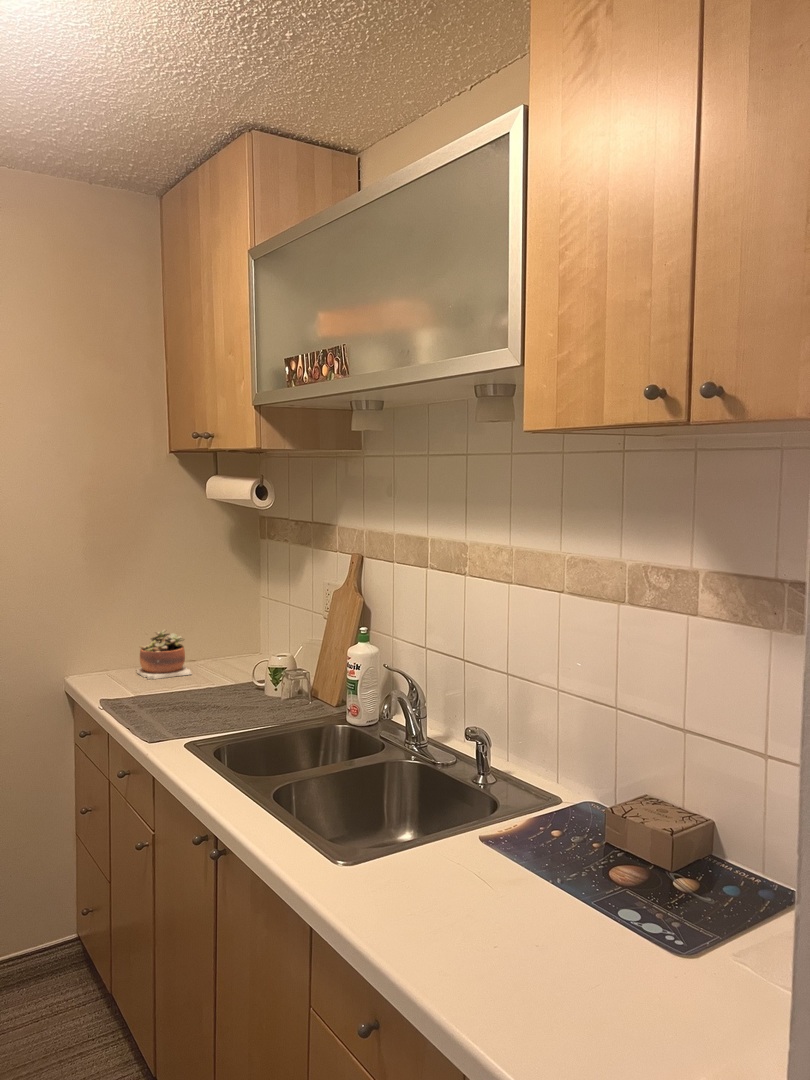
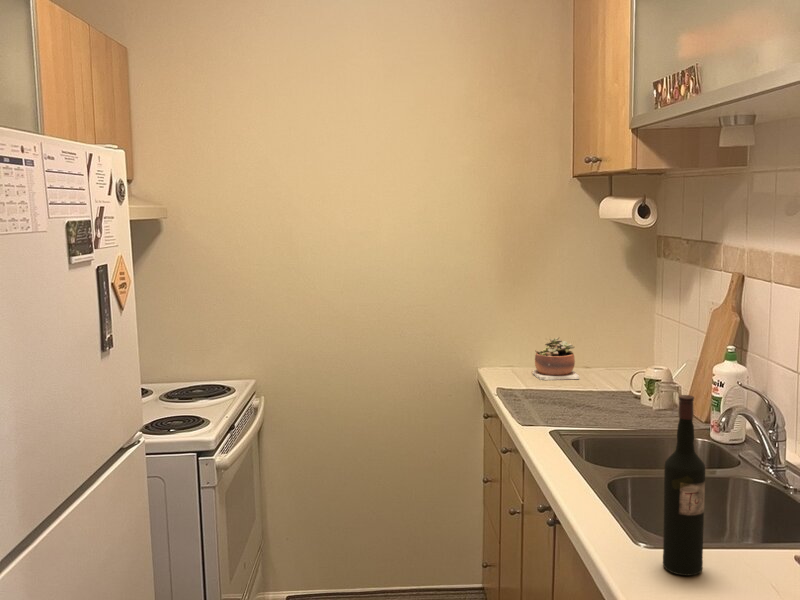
wine bottle: none [360,683,402,873] -> present [663,395,705,576]

